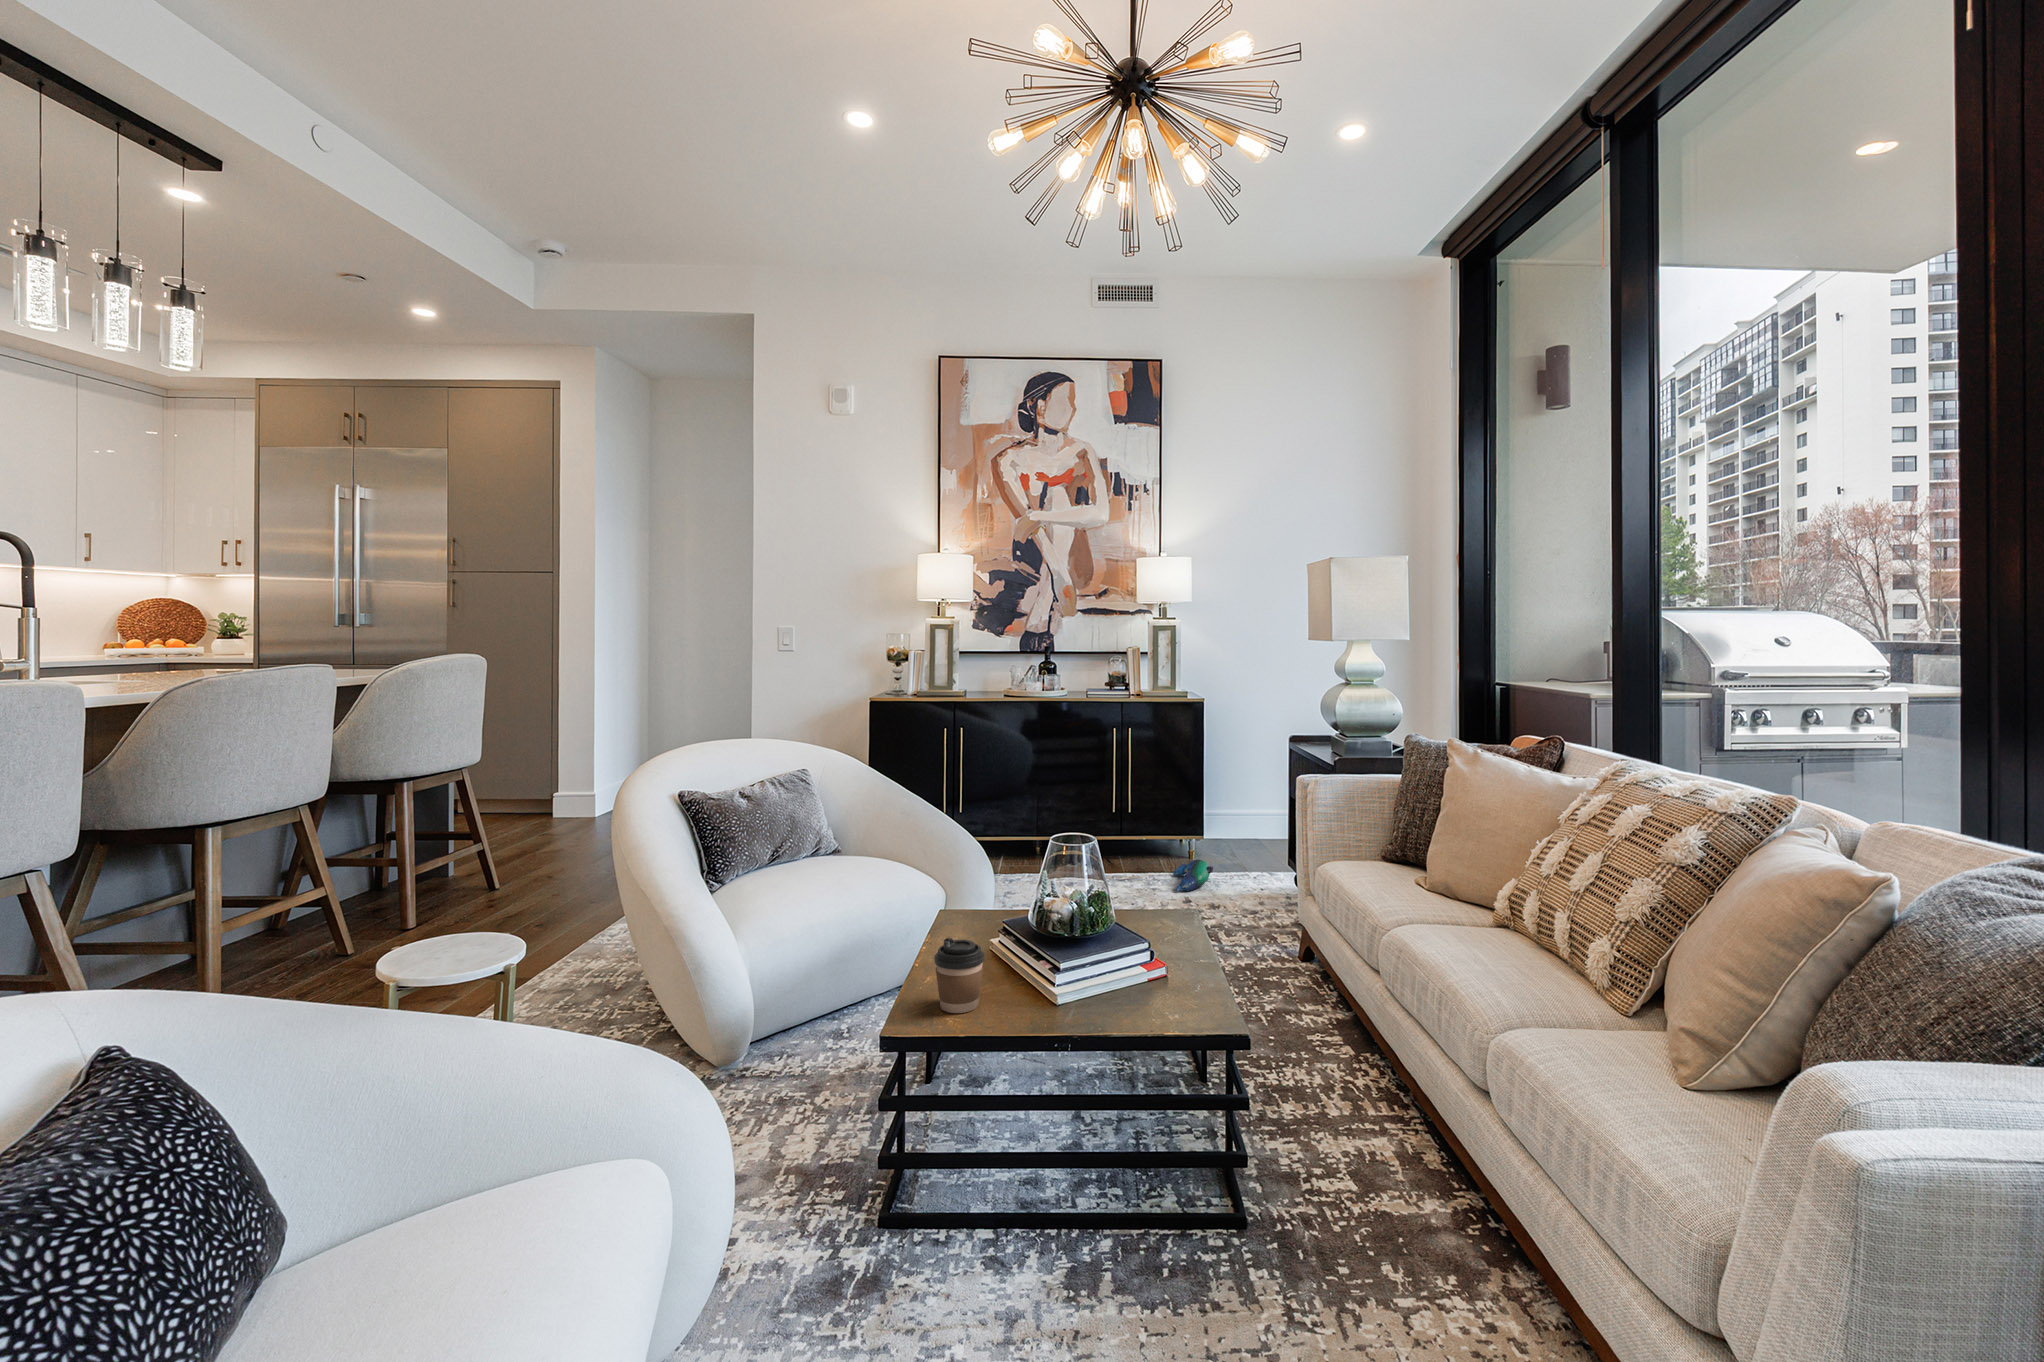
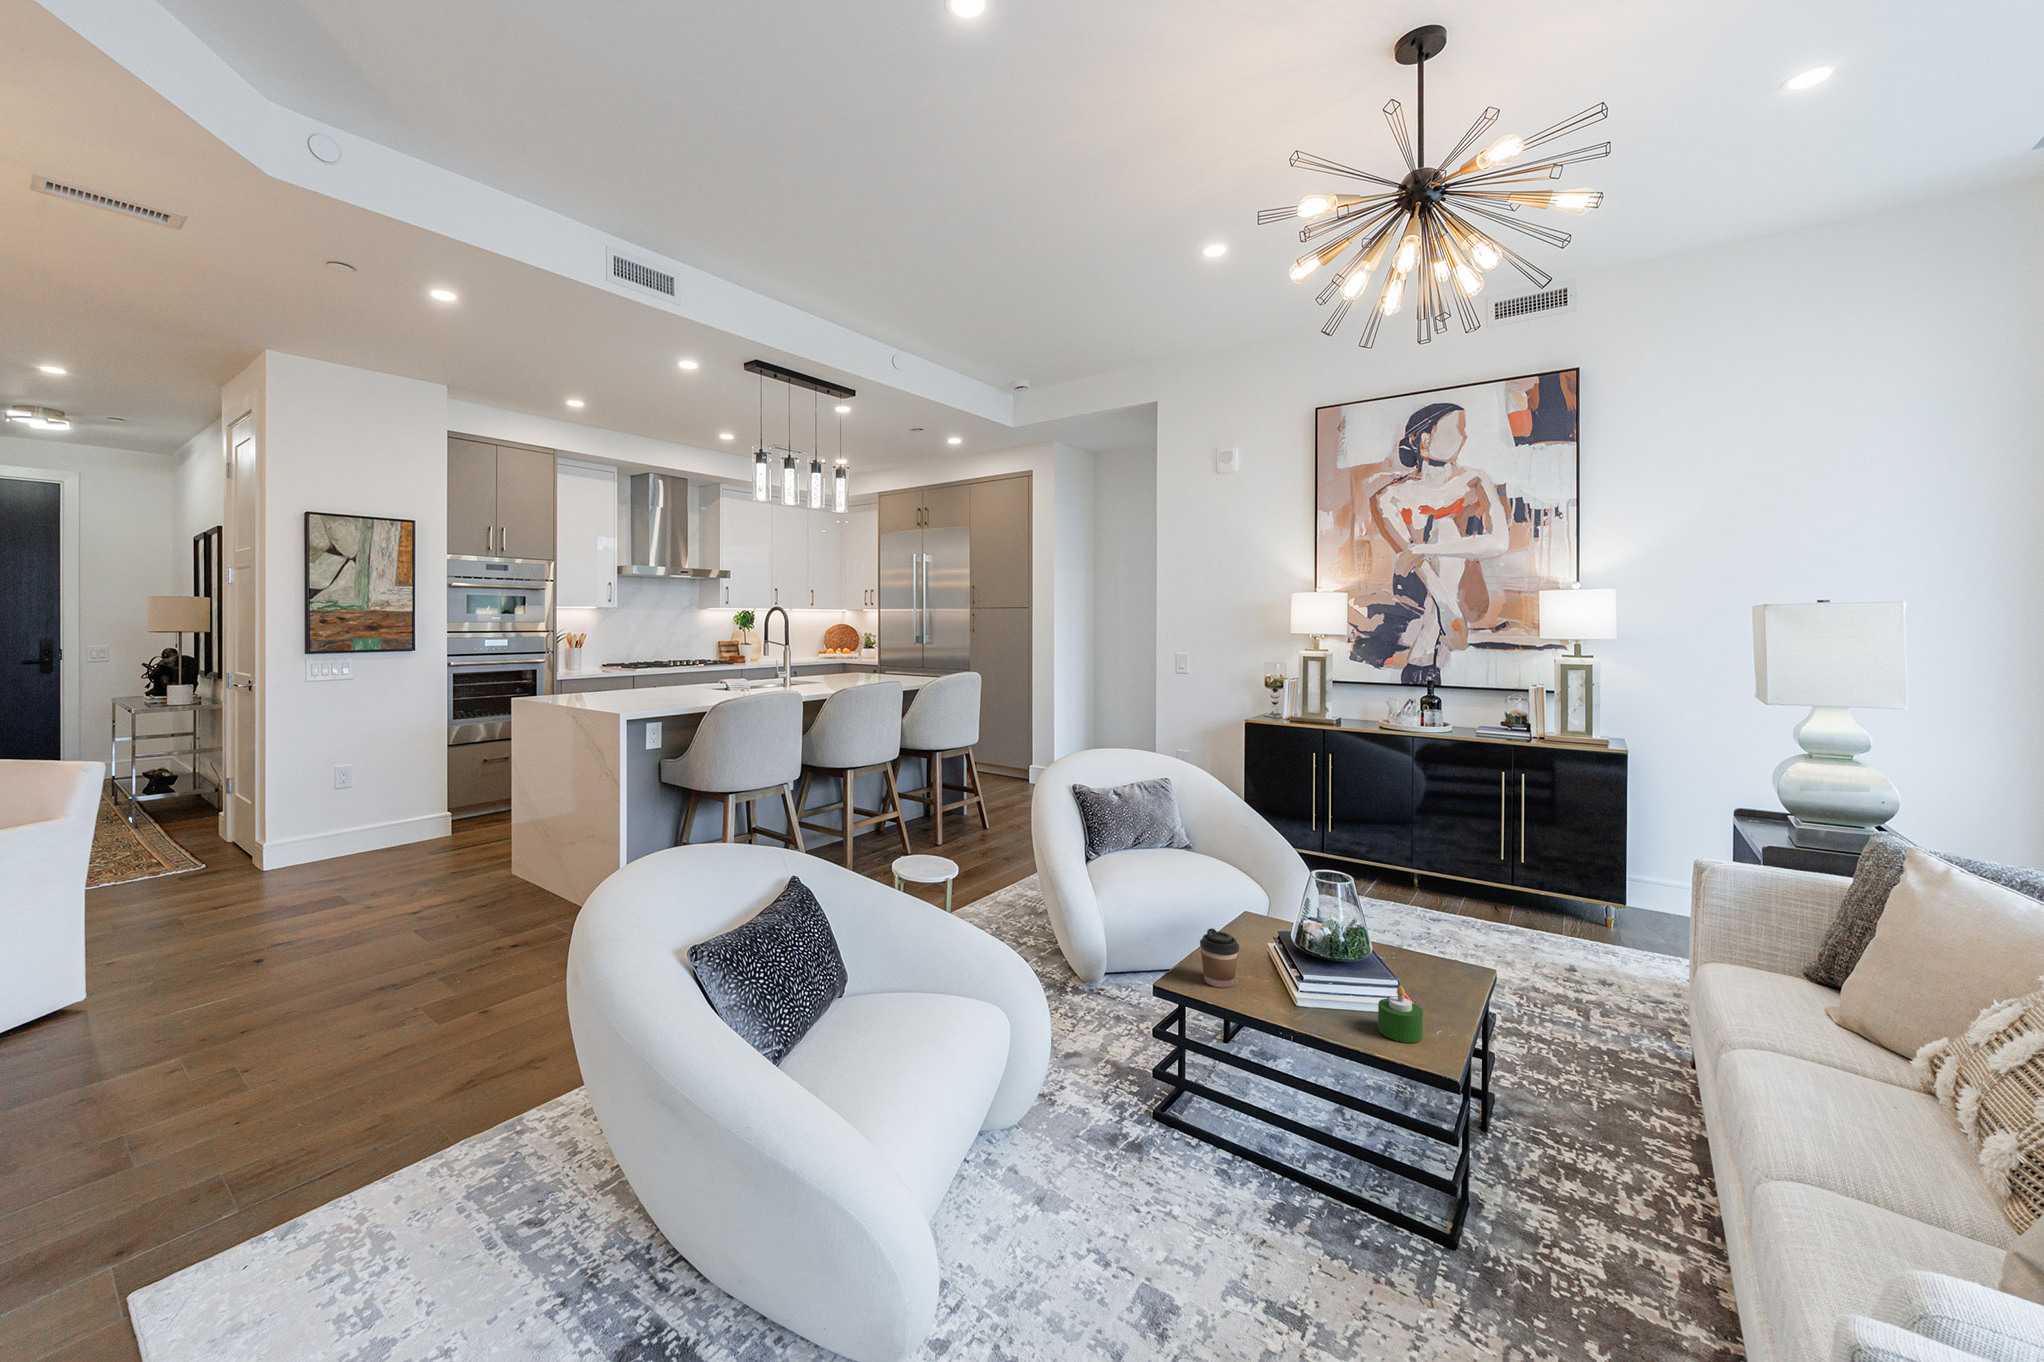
plush toy: present [1173,859,1213,891] -> none [1554,914,1607,945]
candle: none [1153,952,1199,1016] -> present [1378,986,1423,1043]

